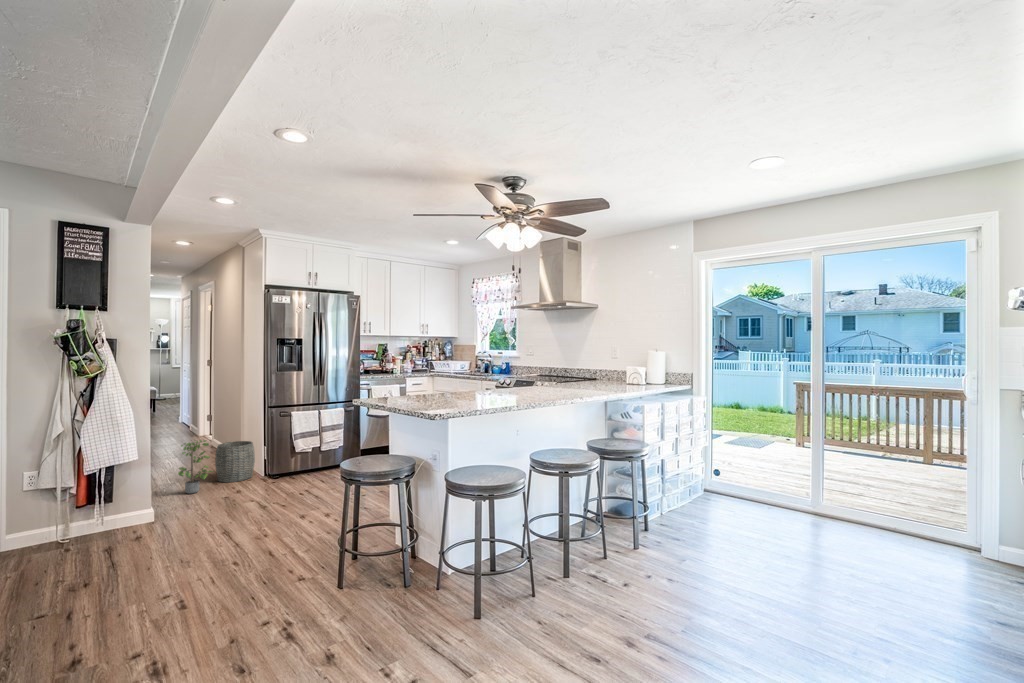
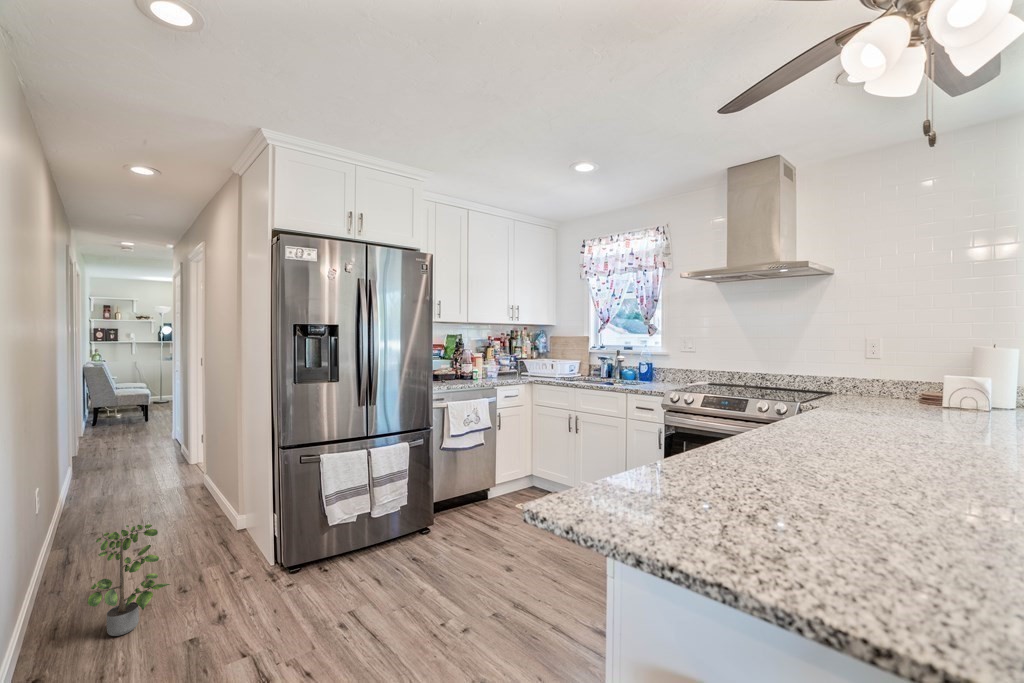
woven basket: present [215,441,255,482] -> none [183,504,257,591]

